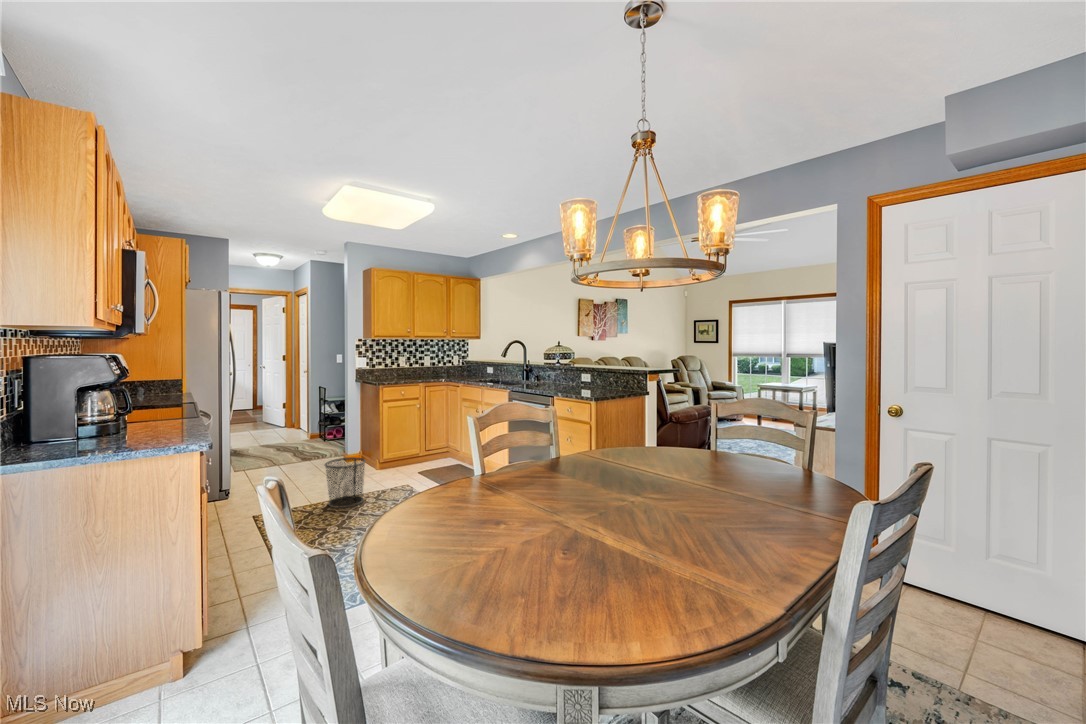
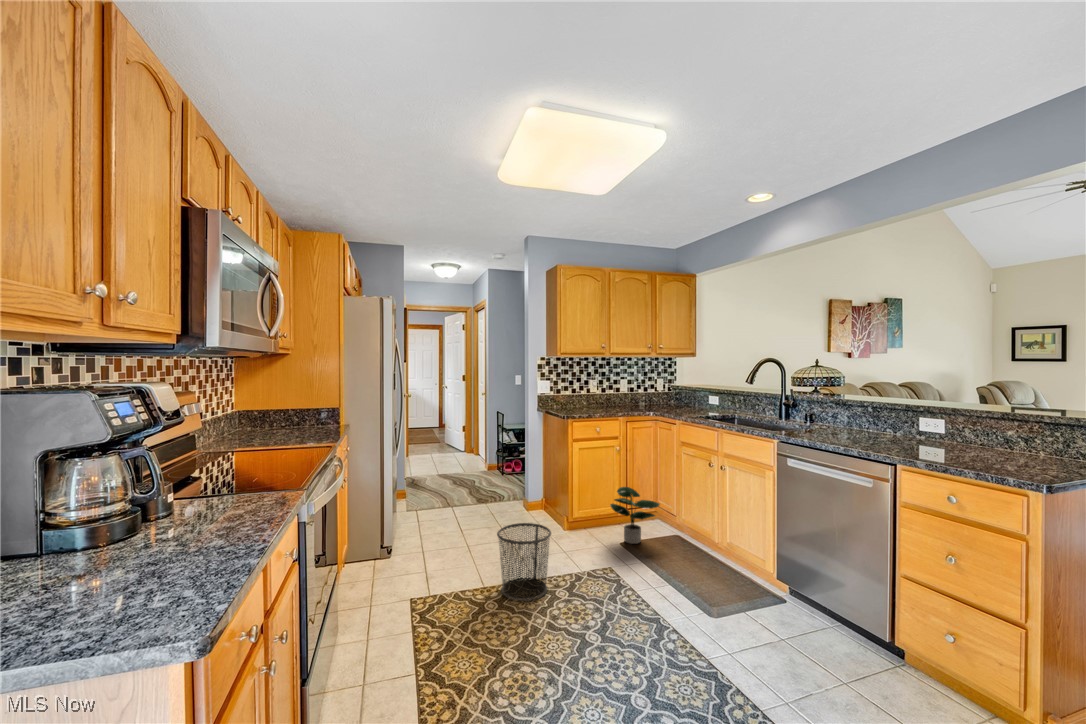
potted plant: none [413,433,449,472] -> present [610,487,660,544]

